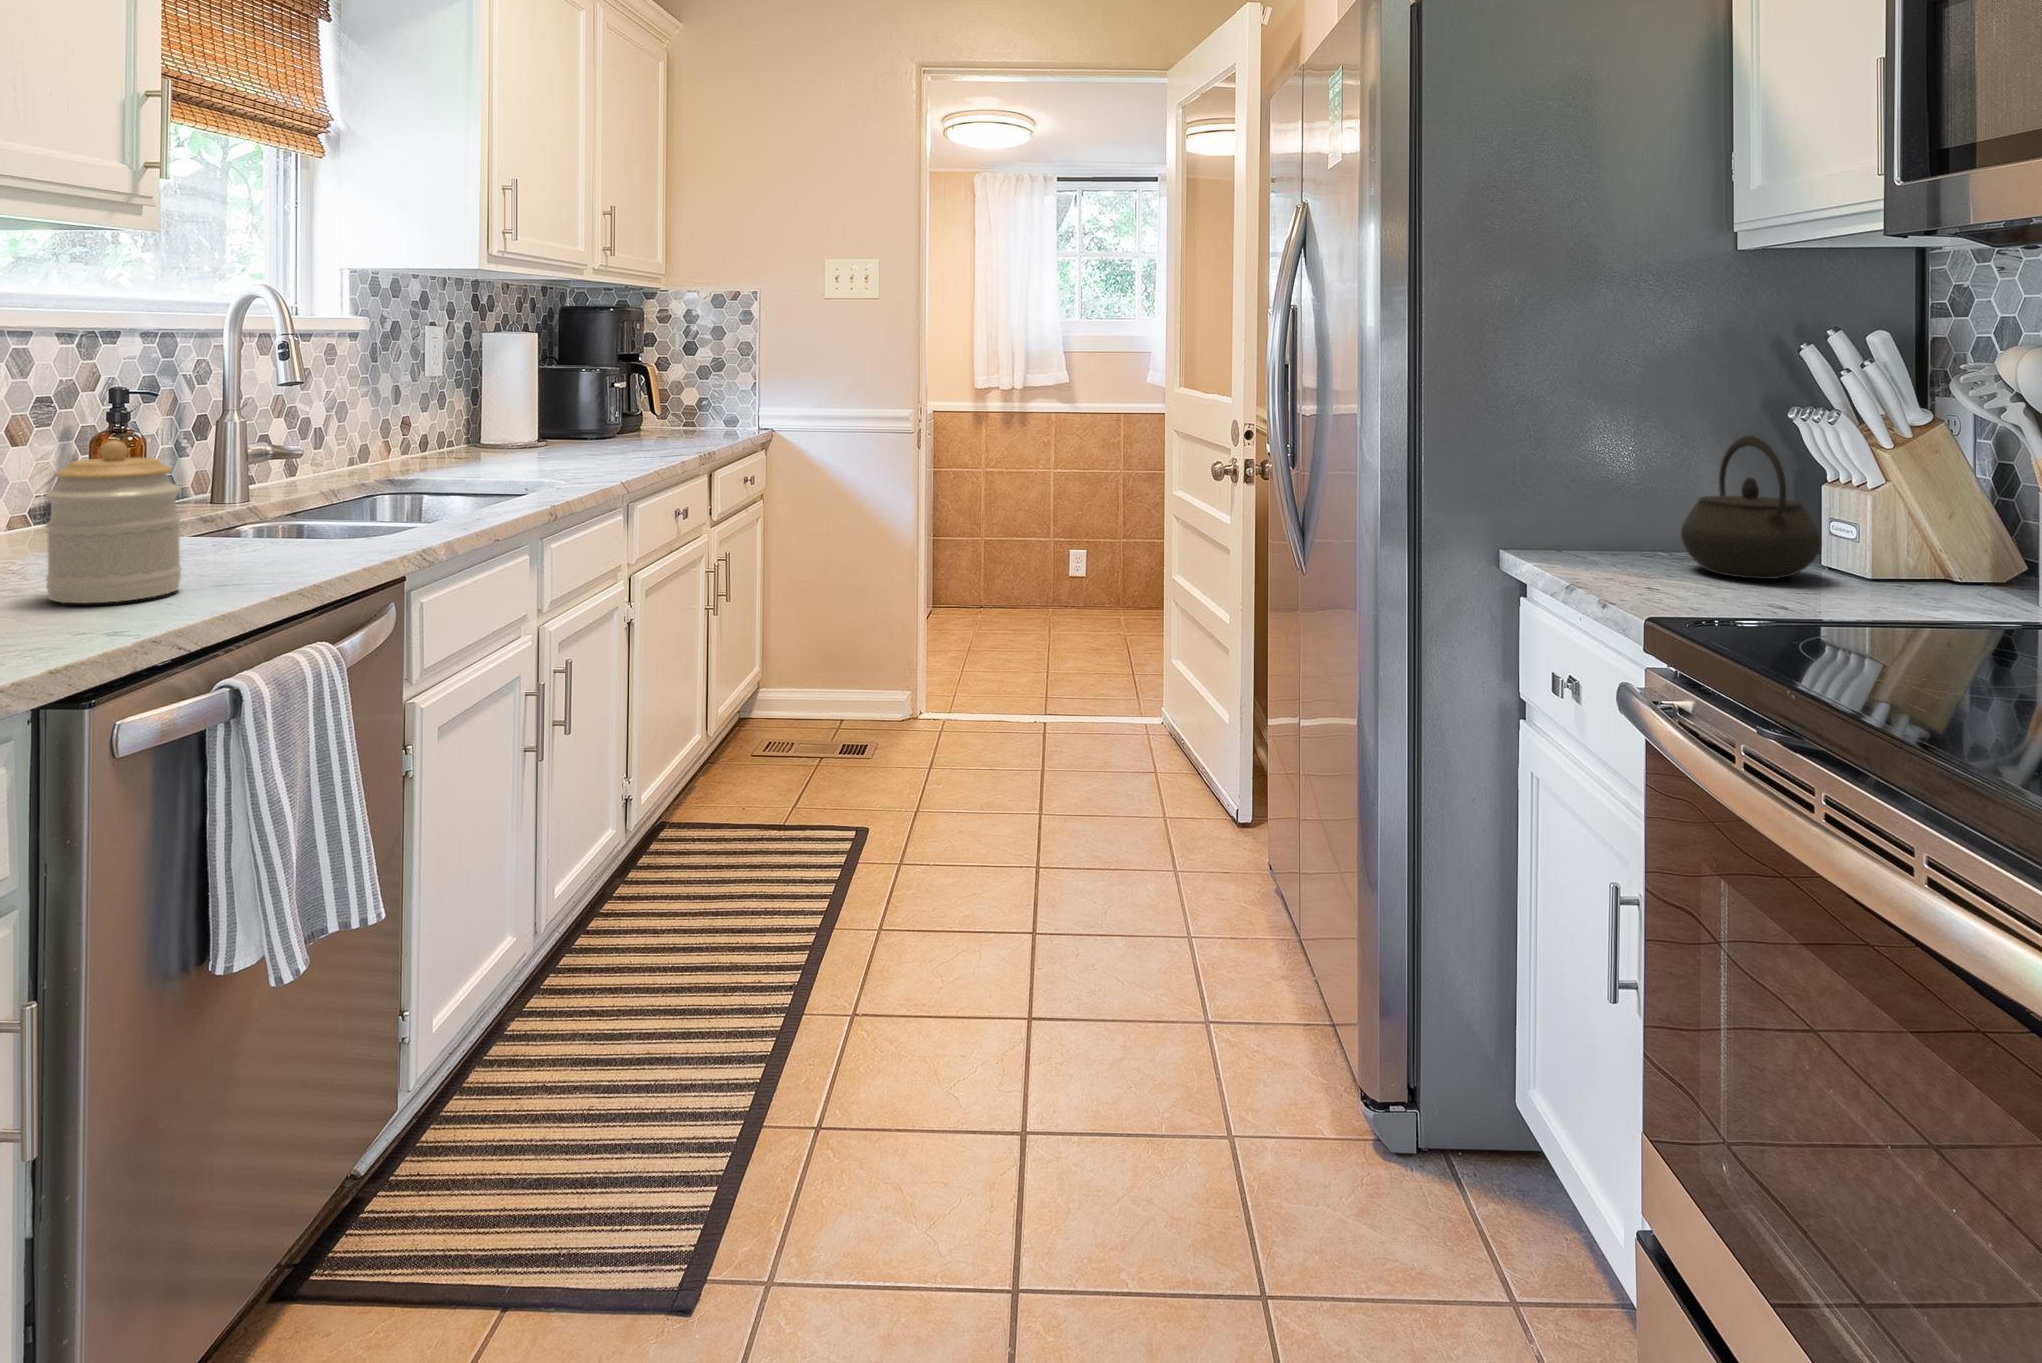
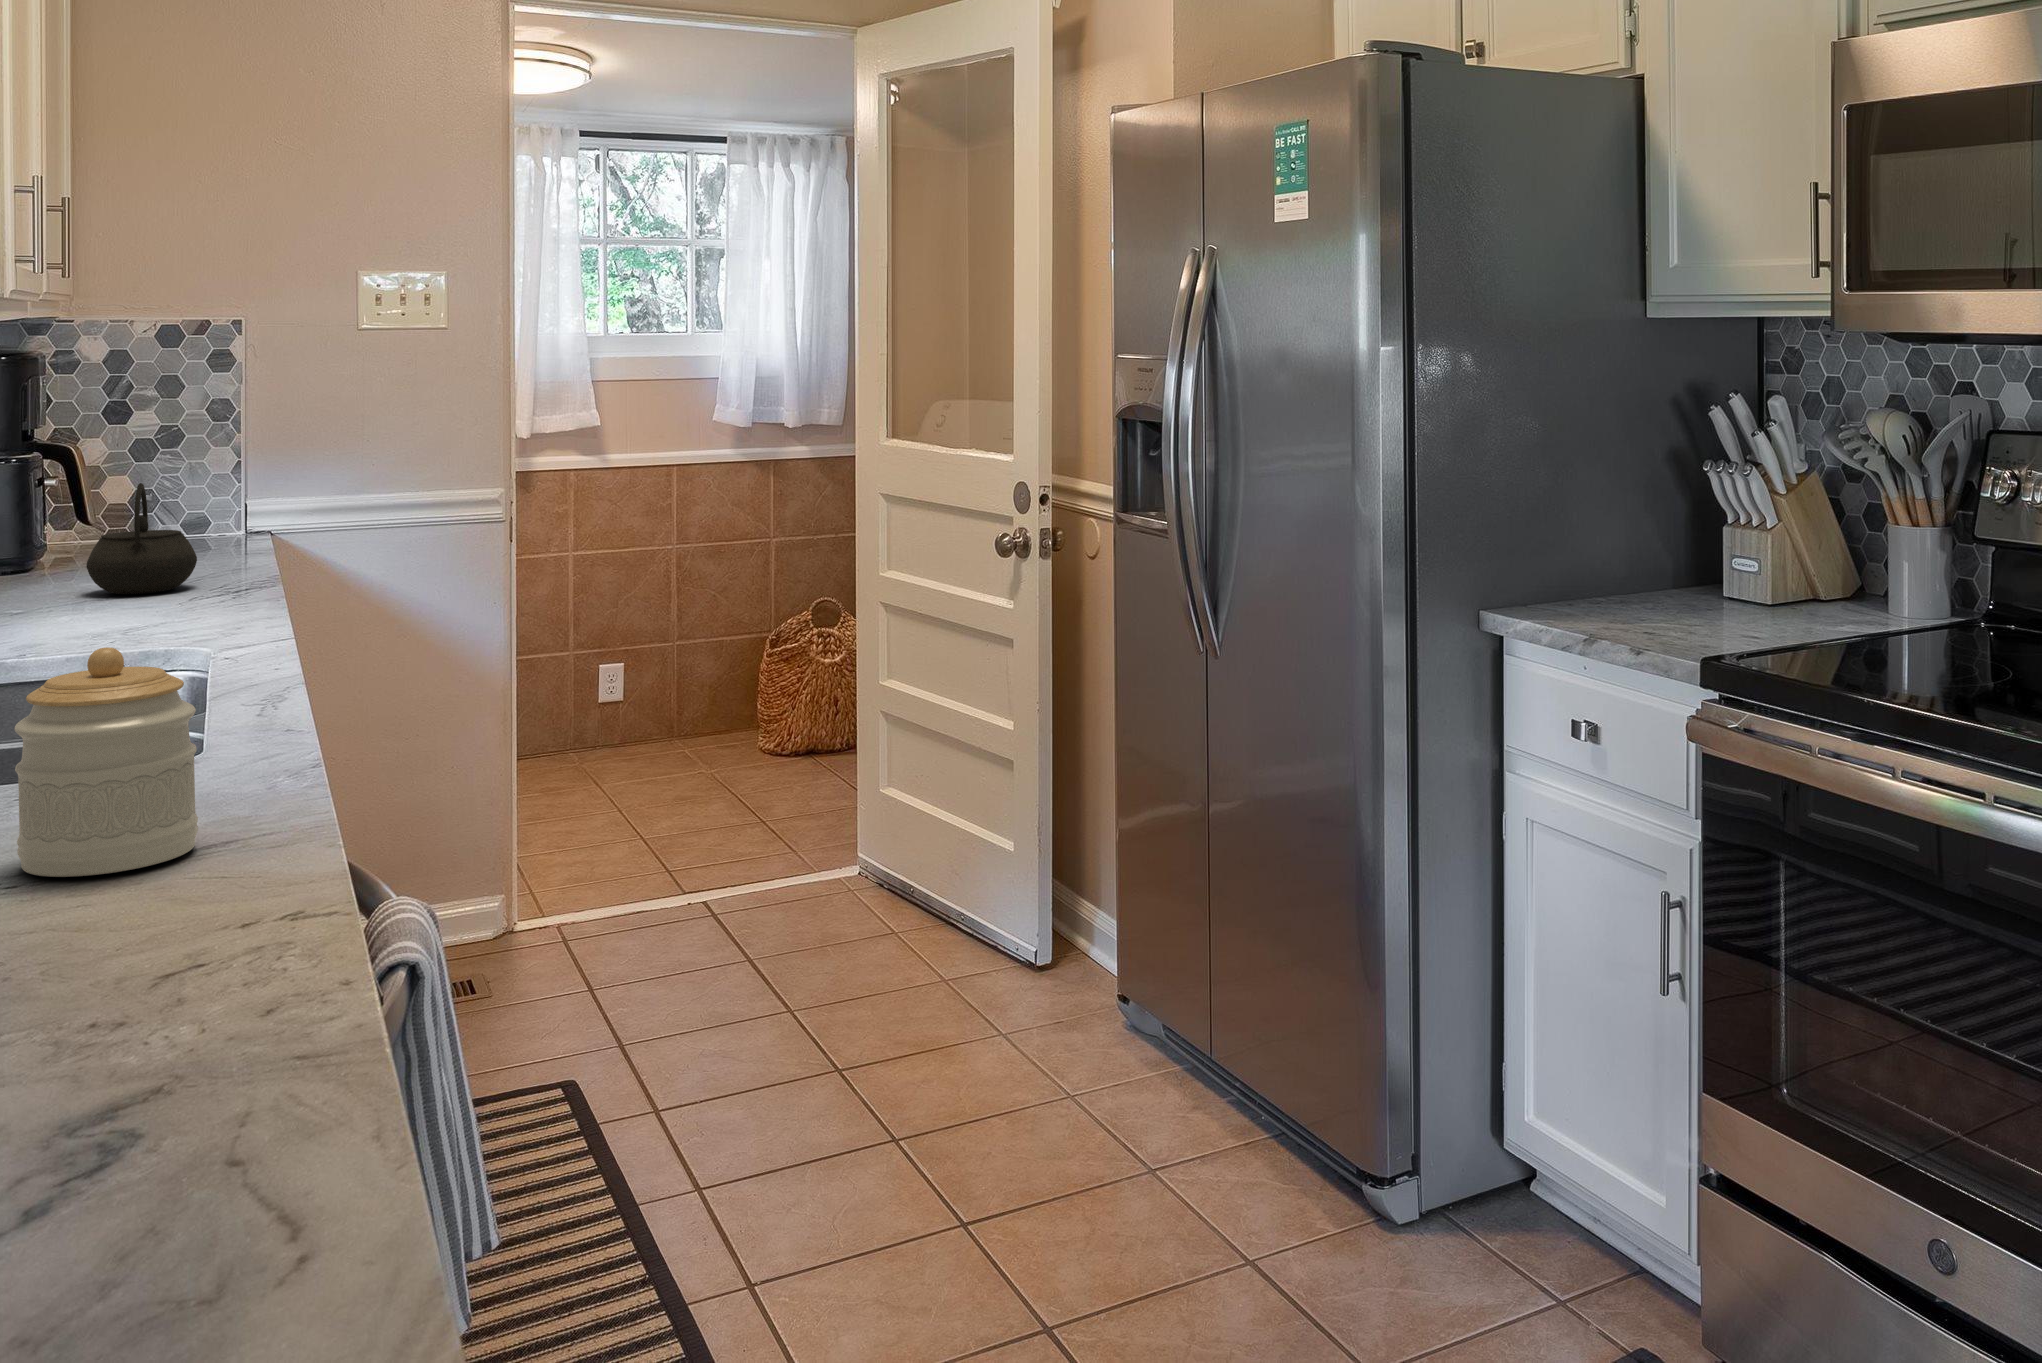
kettle: present [1681,436,1822,579] -> present [86,483,197,594]

